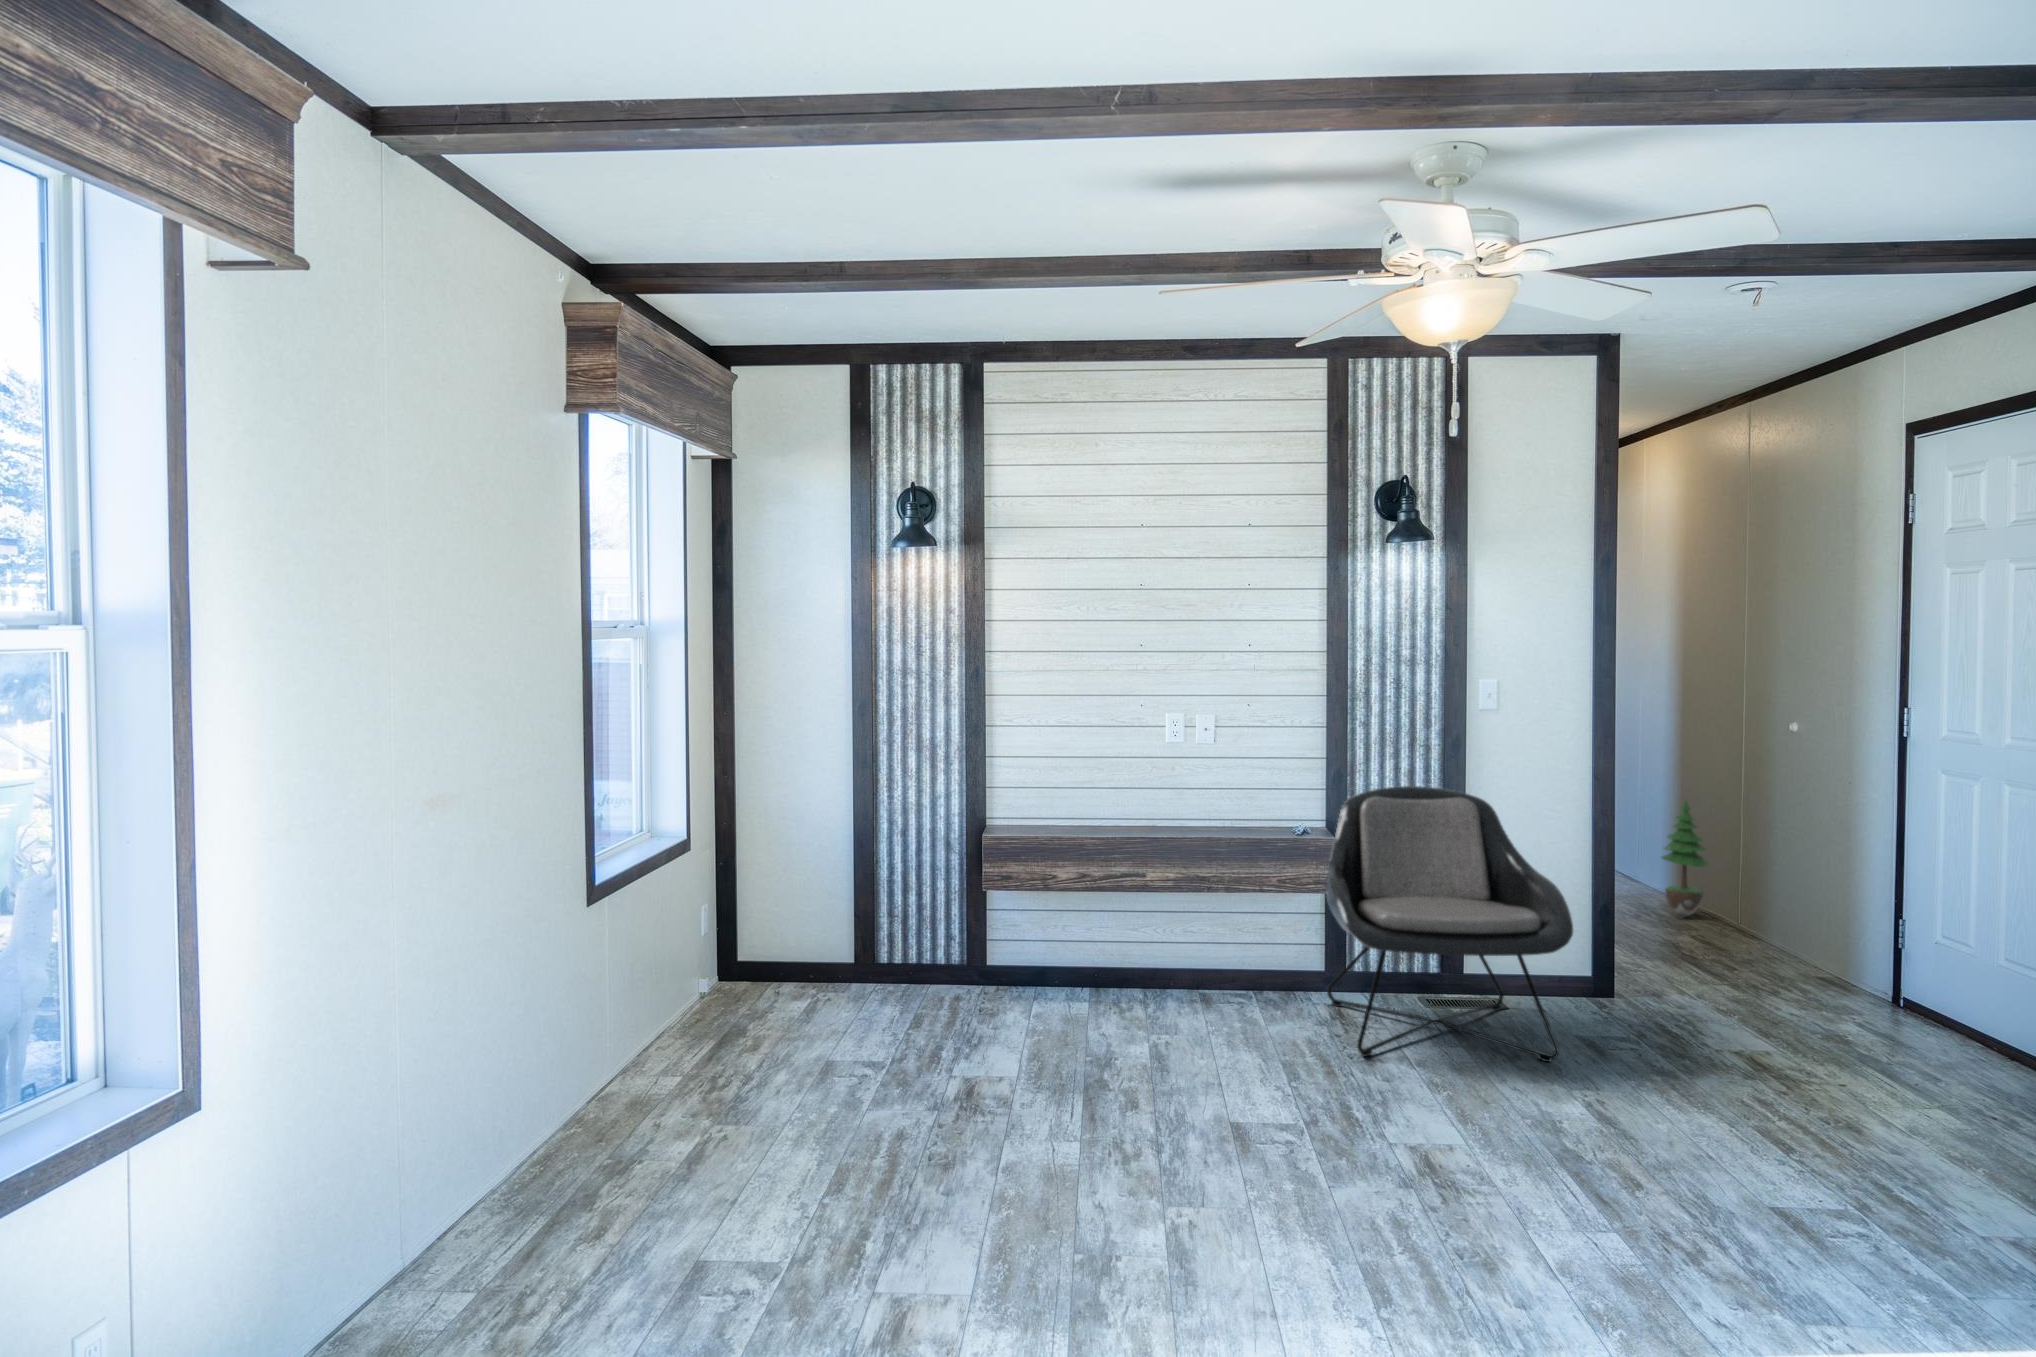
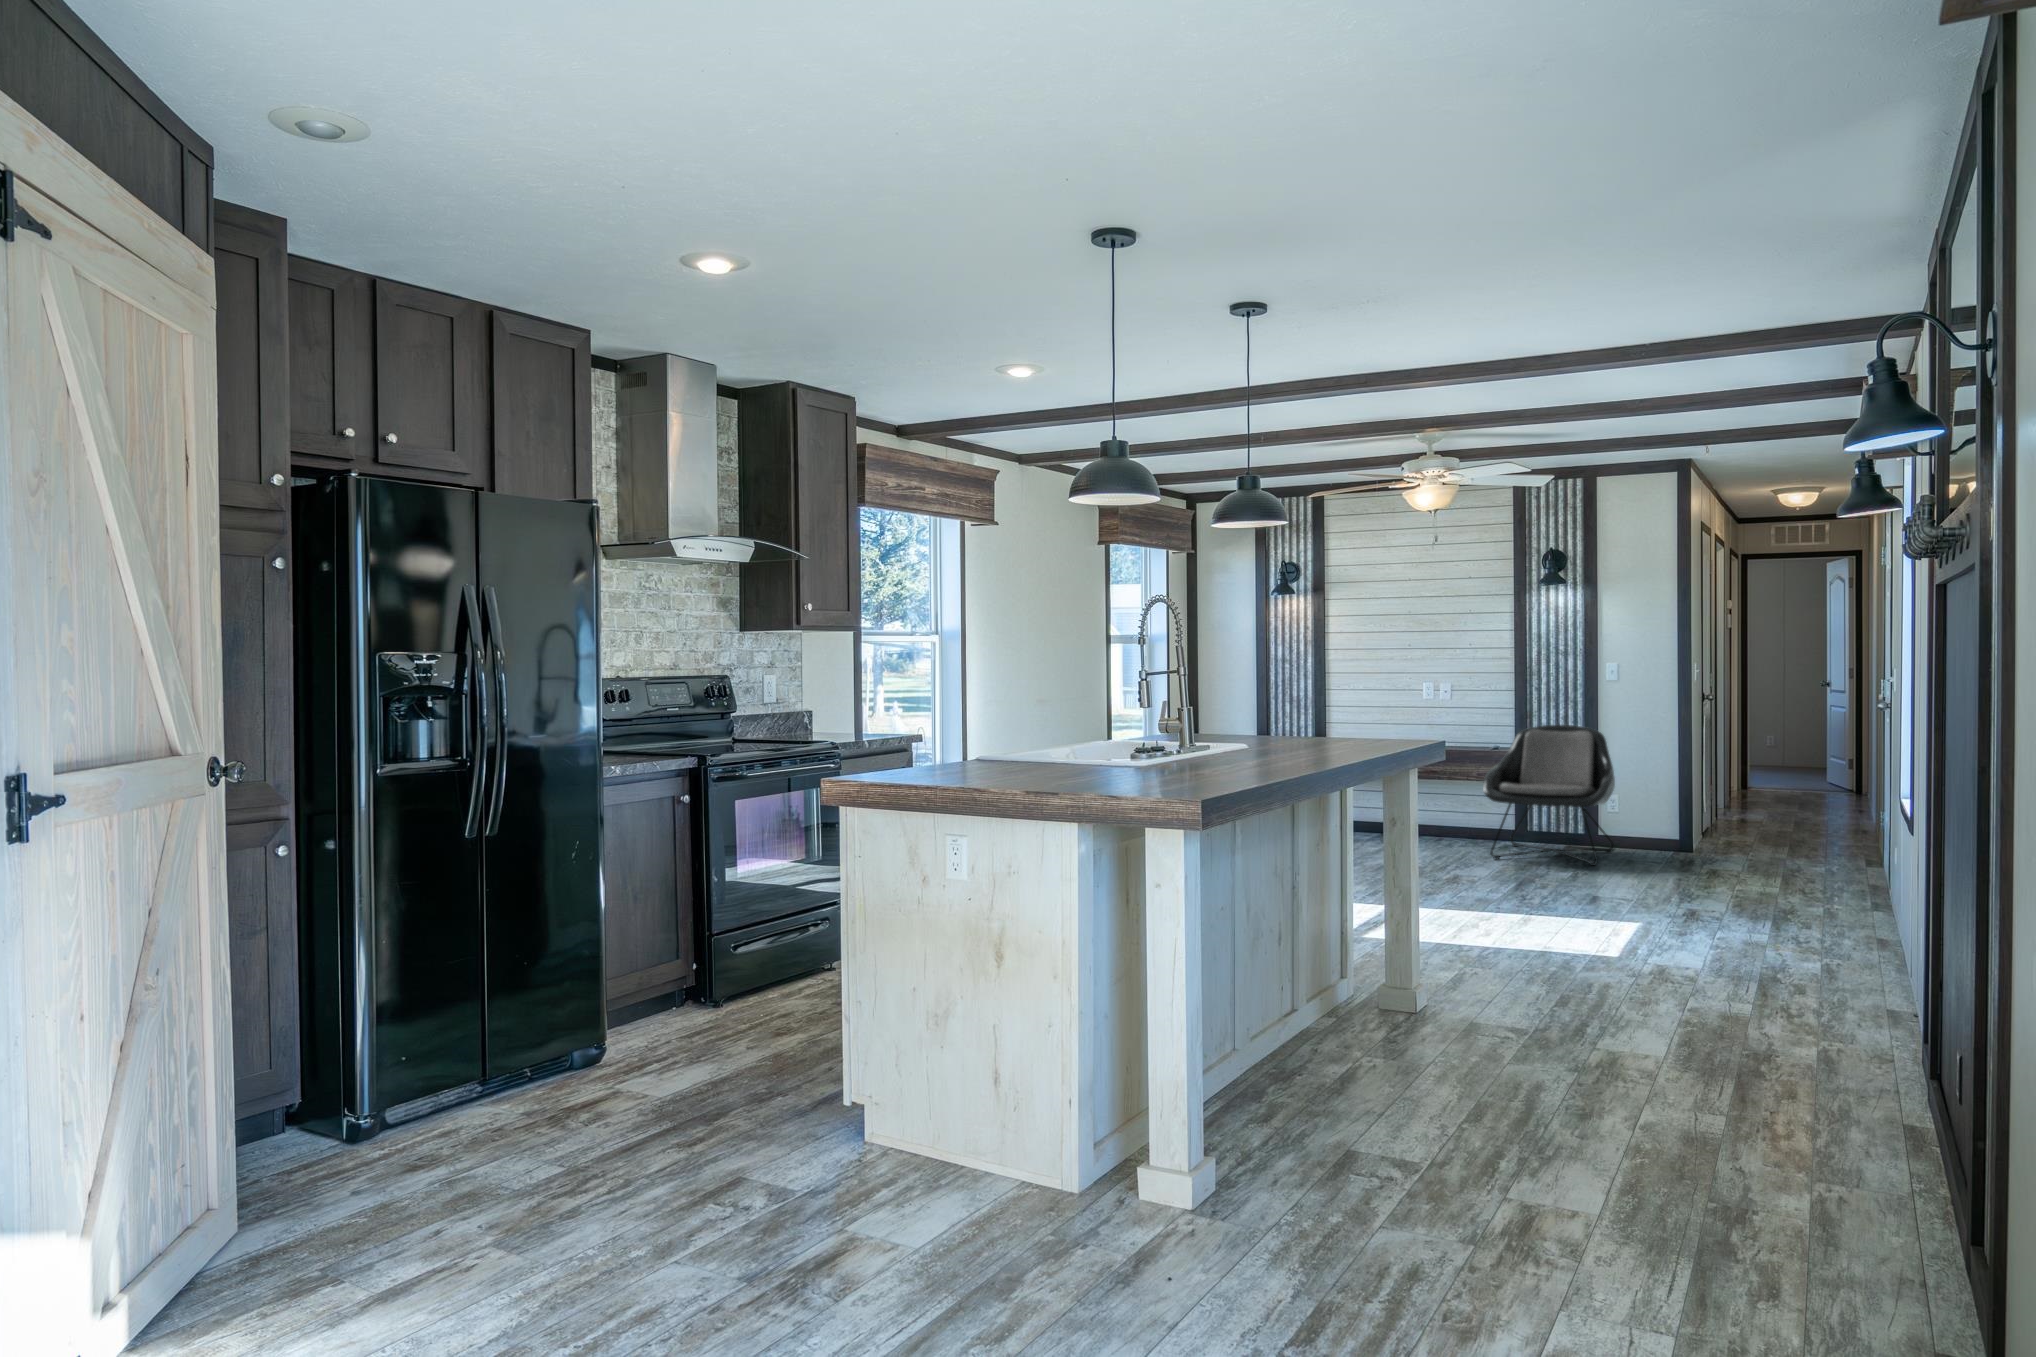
potted tree: present [1662,801,1708,917] -> none [1833,747,1868,830]

